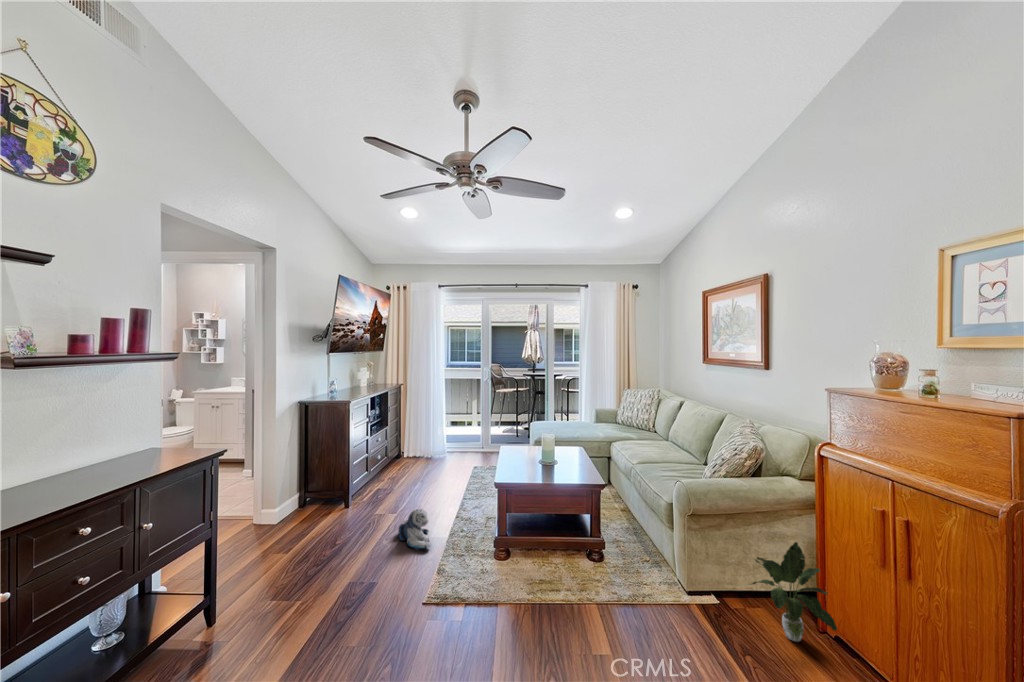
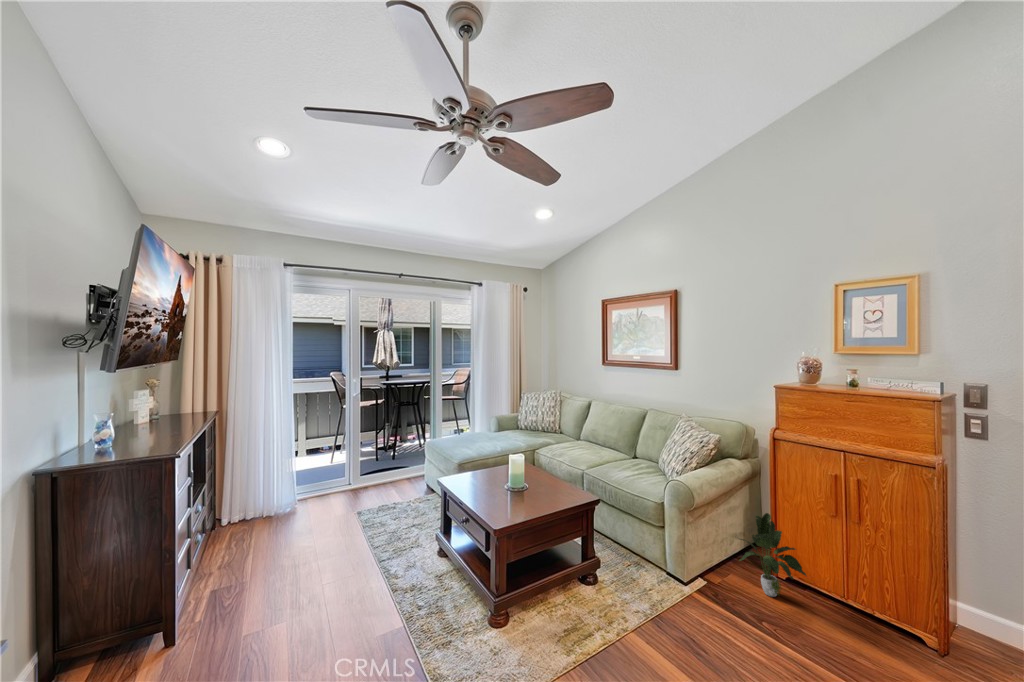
plush toy: present [399,509,431,549] -> none [322,595,399,662]

